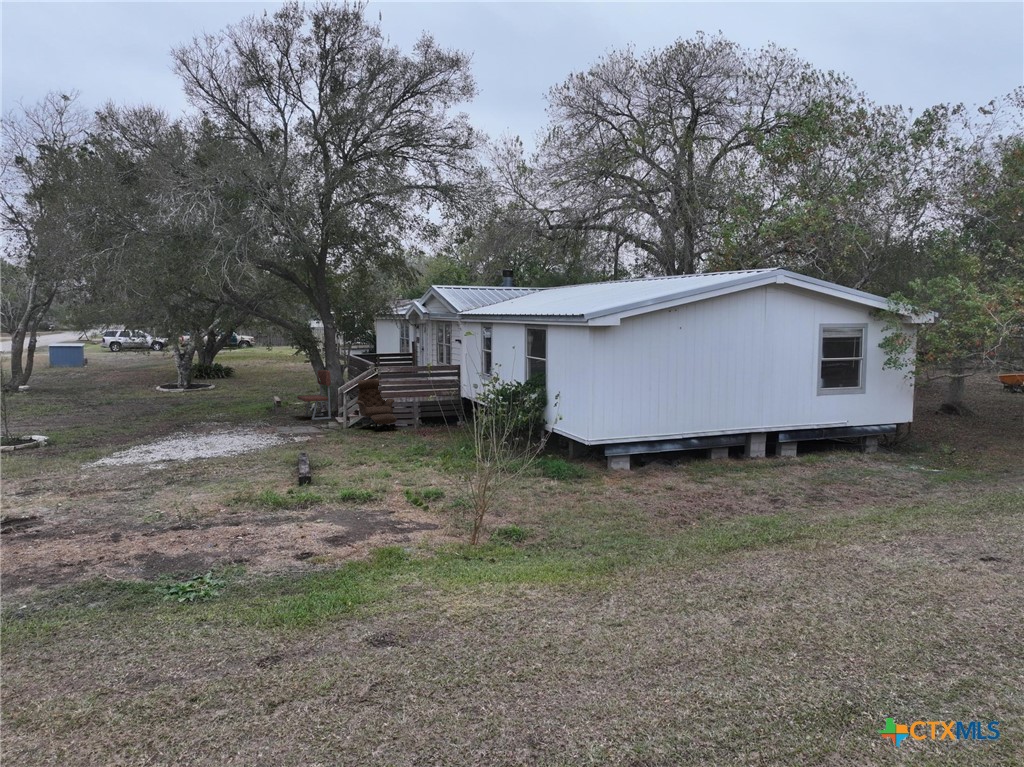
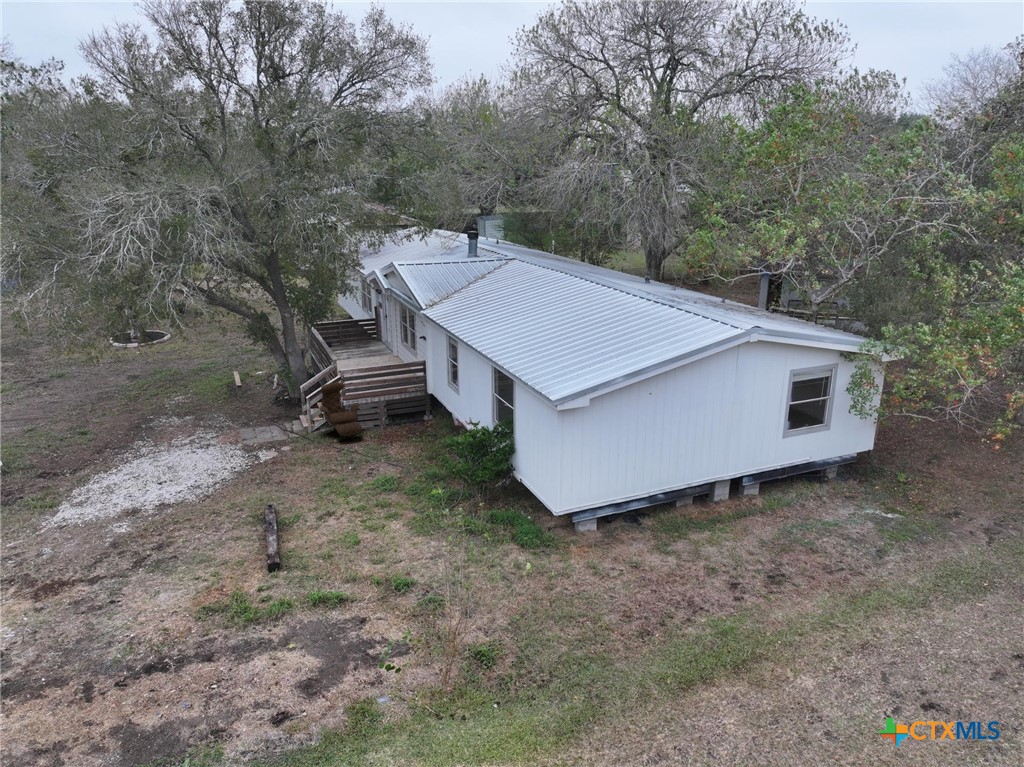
bench: present [297,370,331,420] -> none [263,356,298,412]

